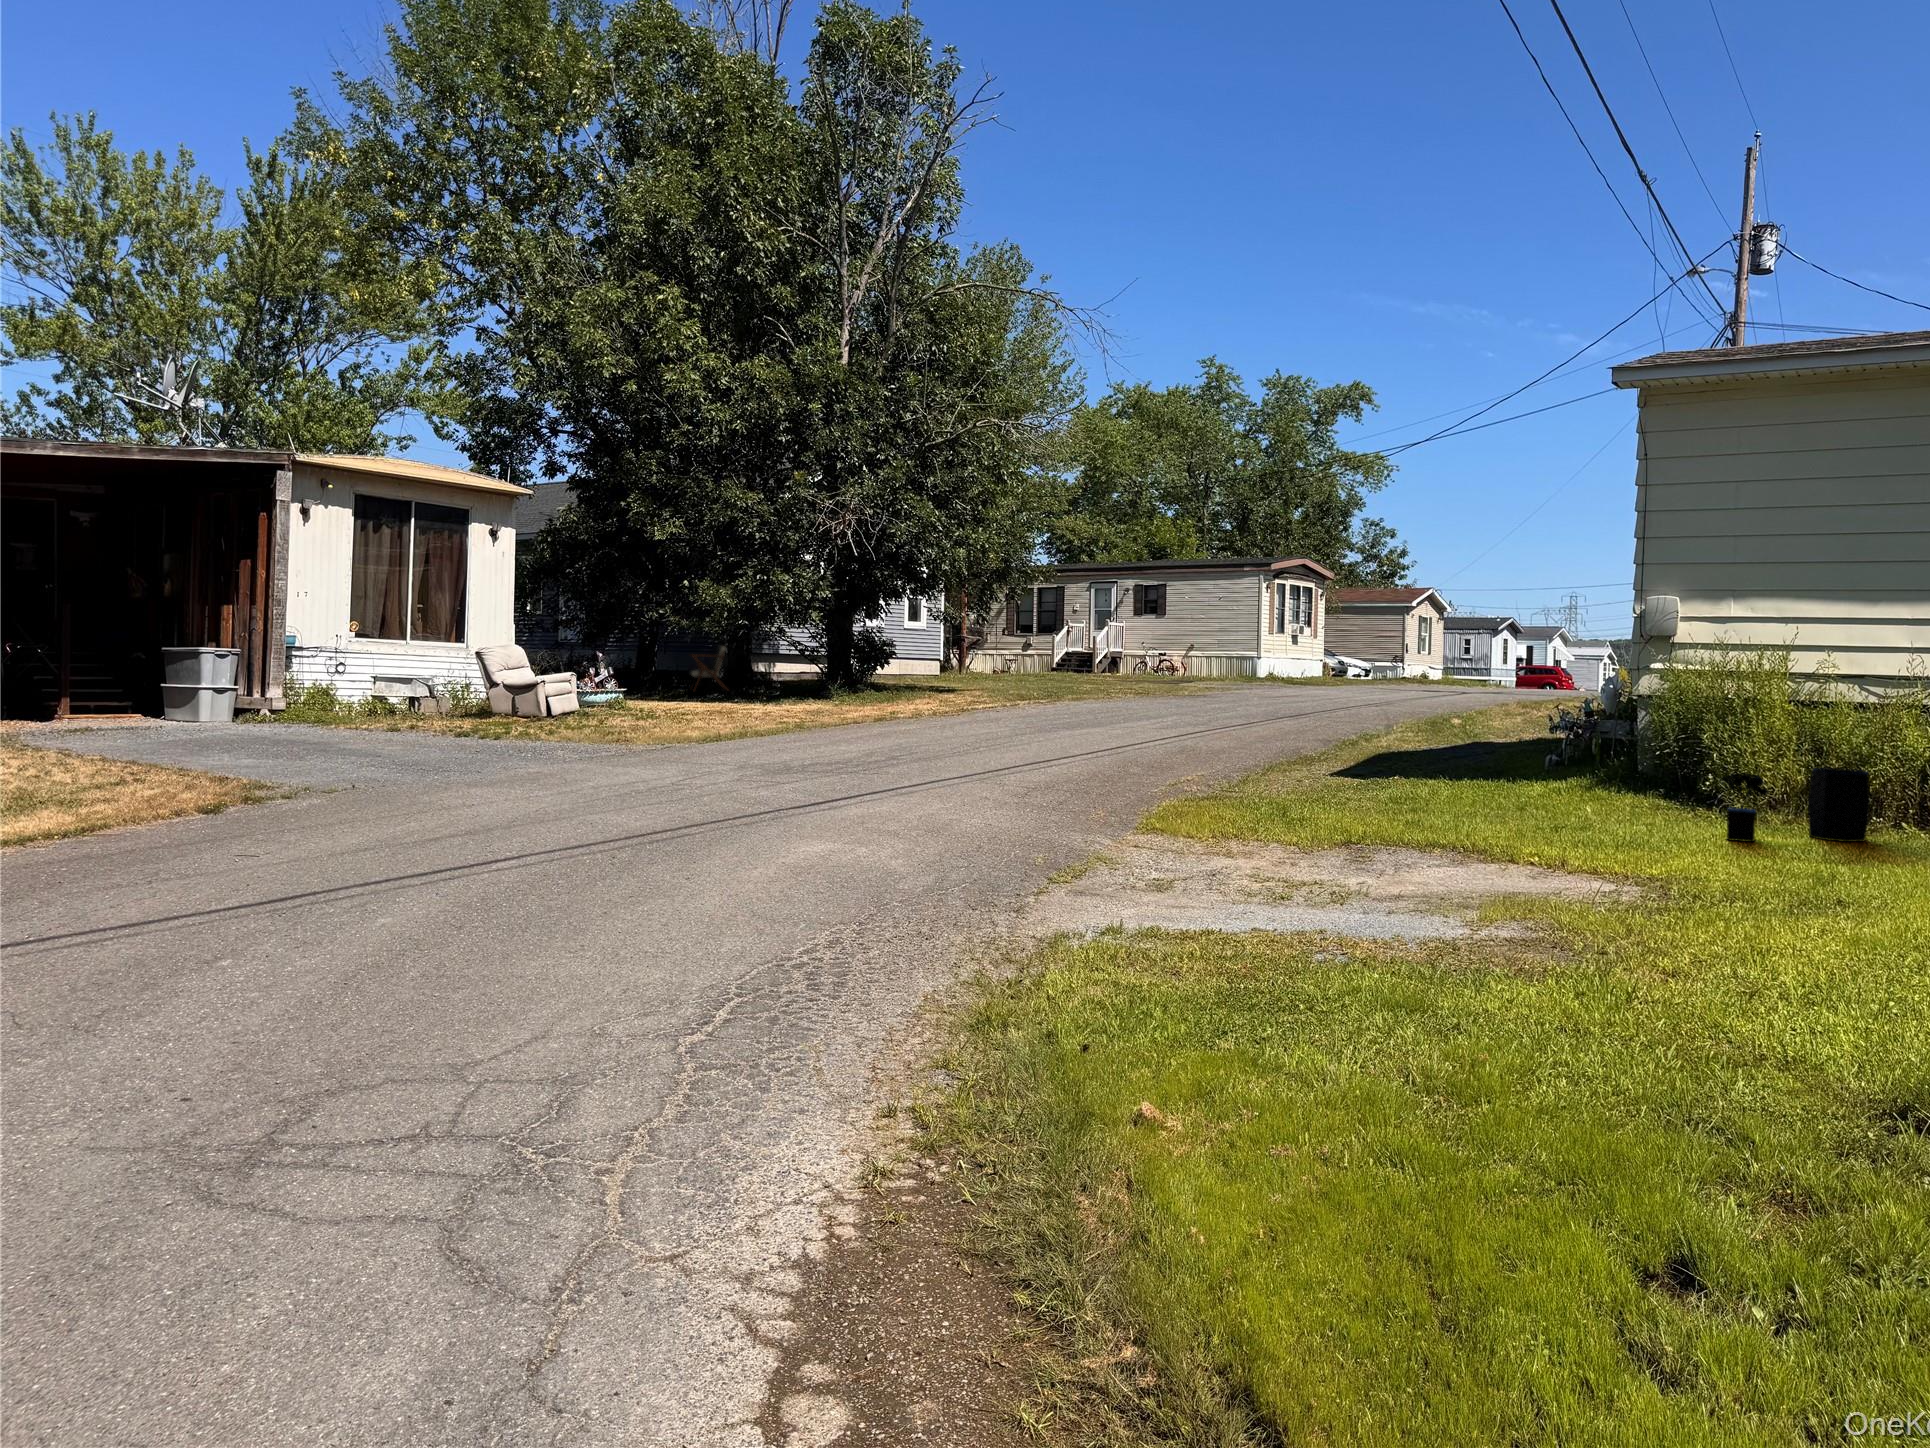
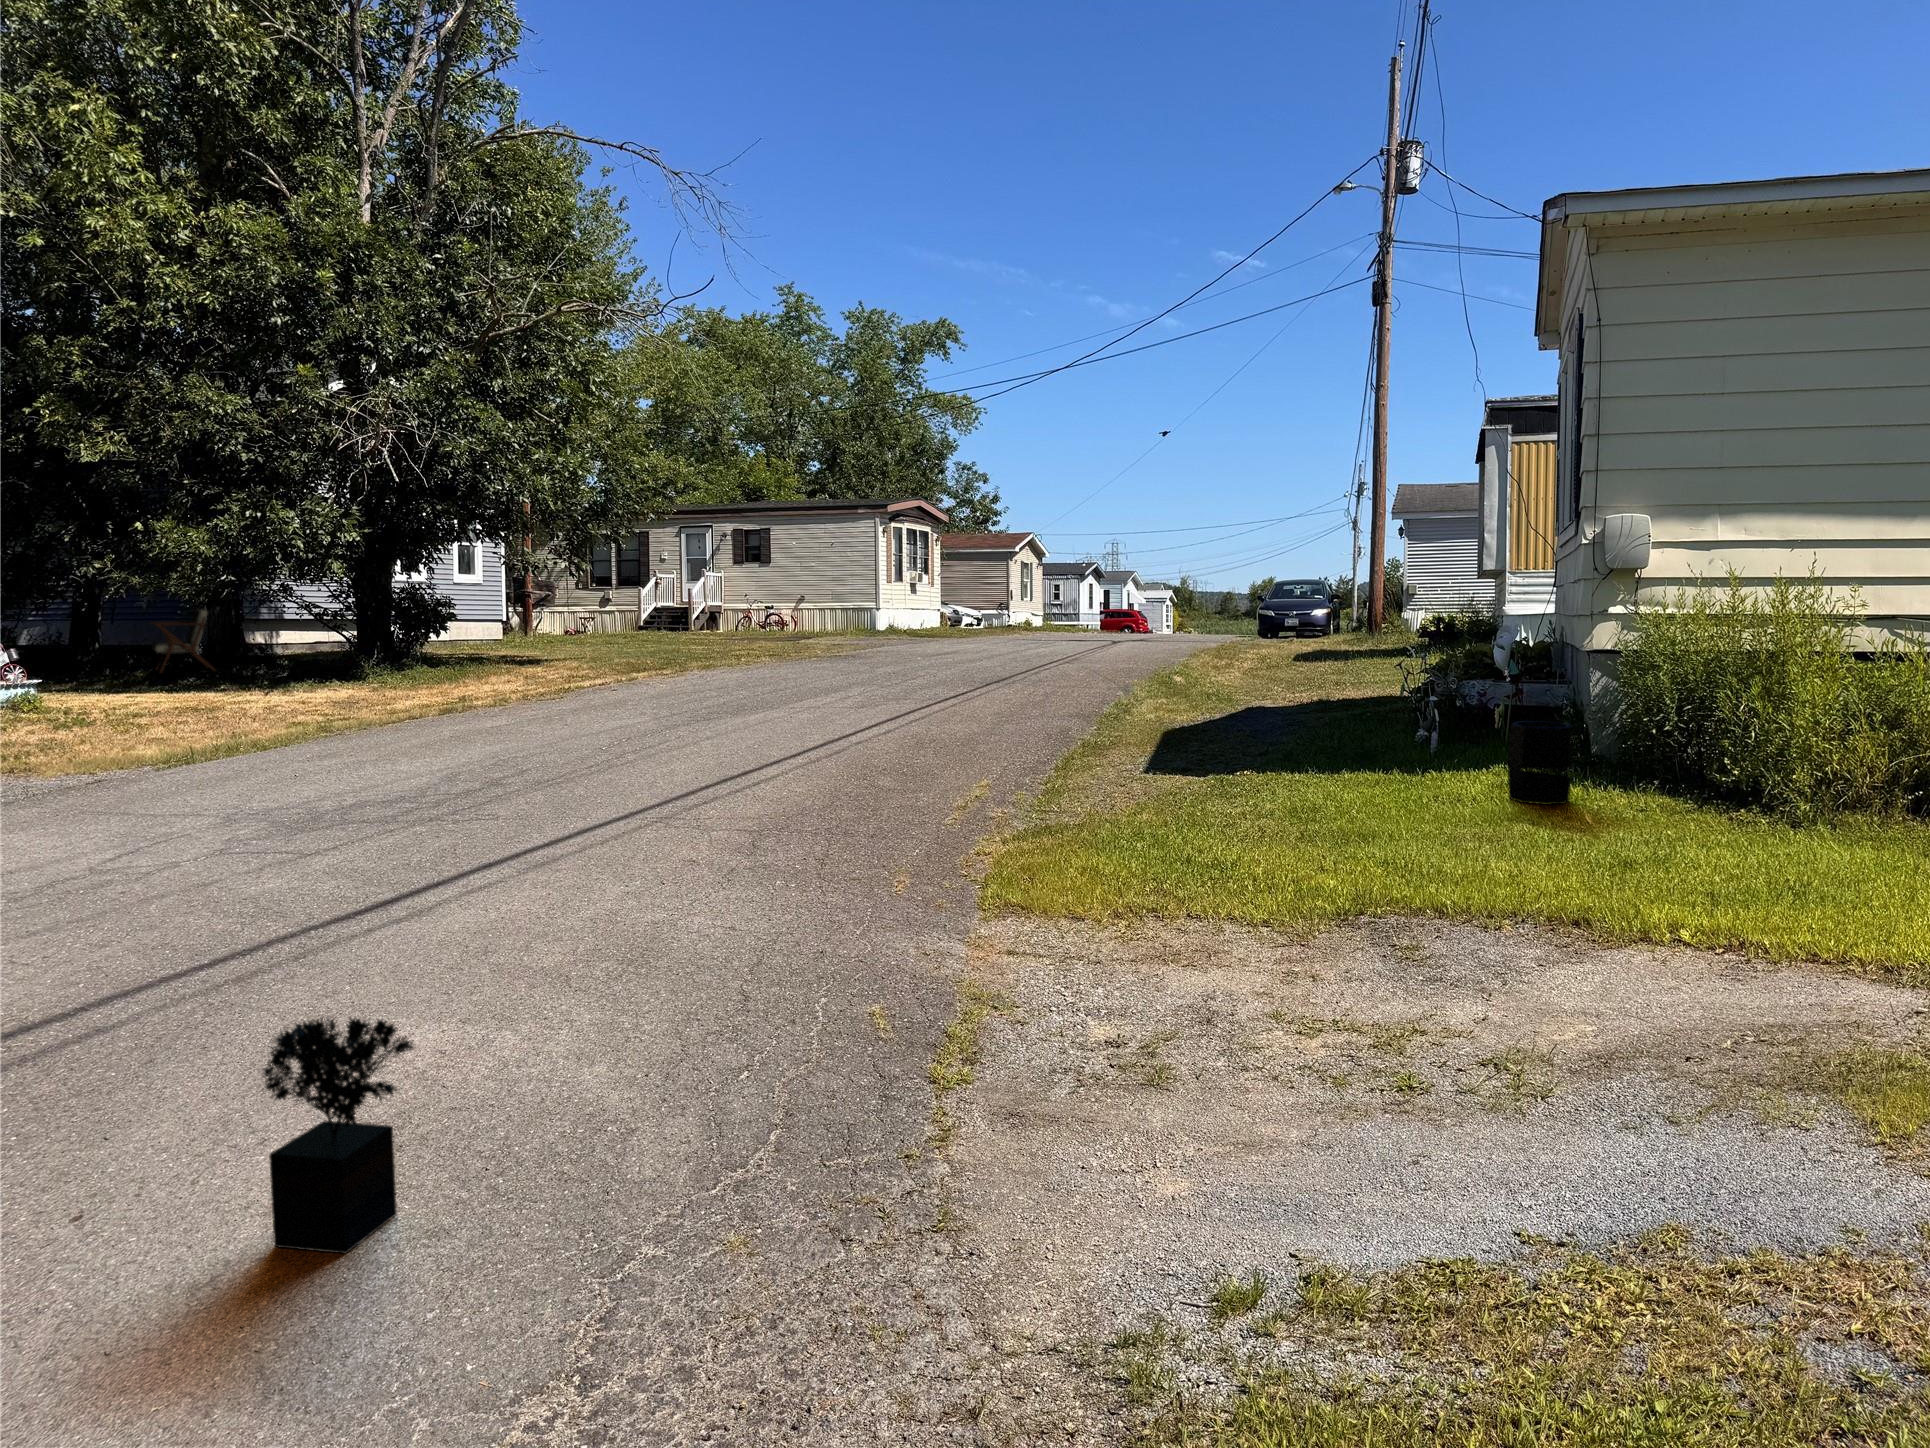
trash can: present [1808,768,1870,842] -> present [1507,721,1573,805]
potted tree: present [1720,773,1769,842] -> present [263,1016,414,1253]

